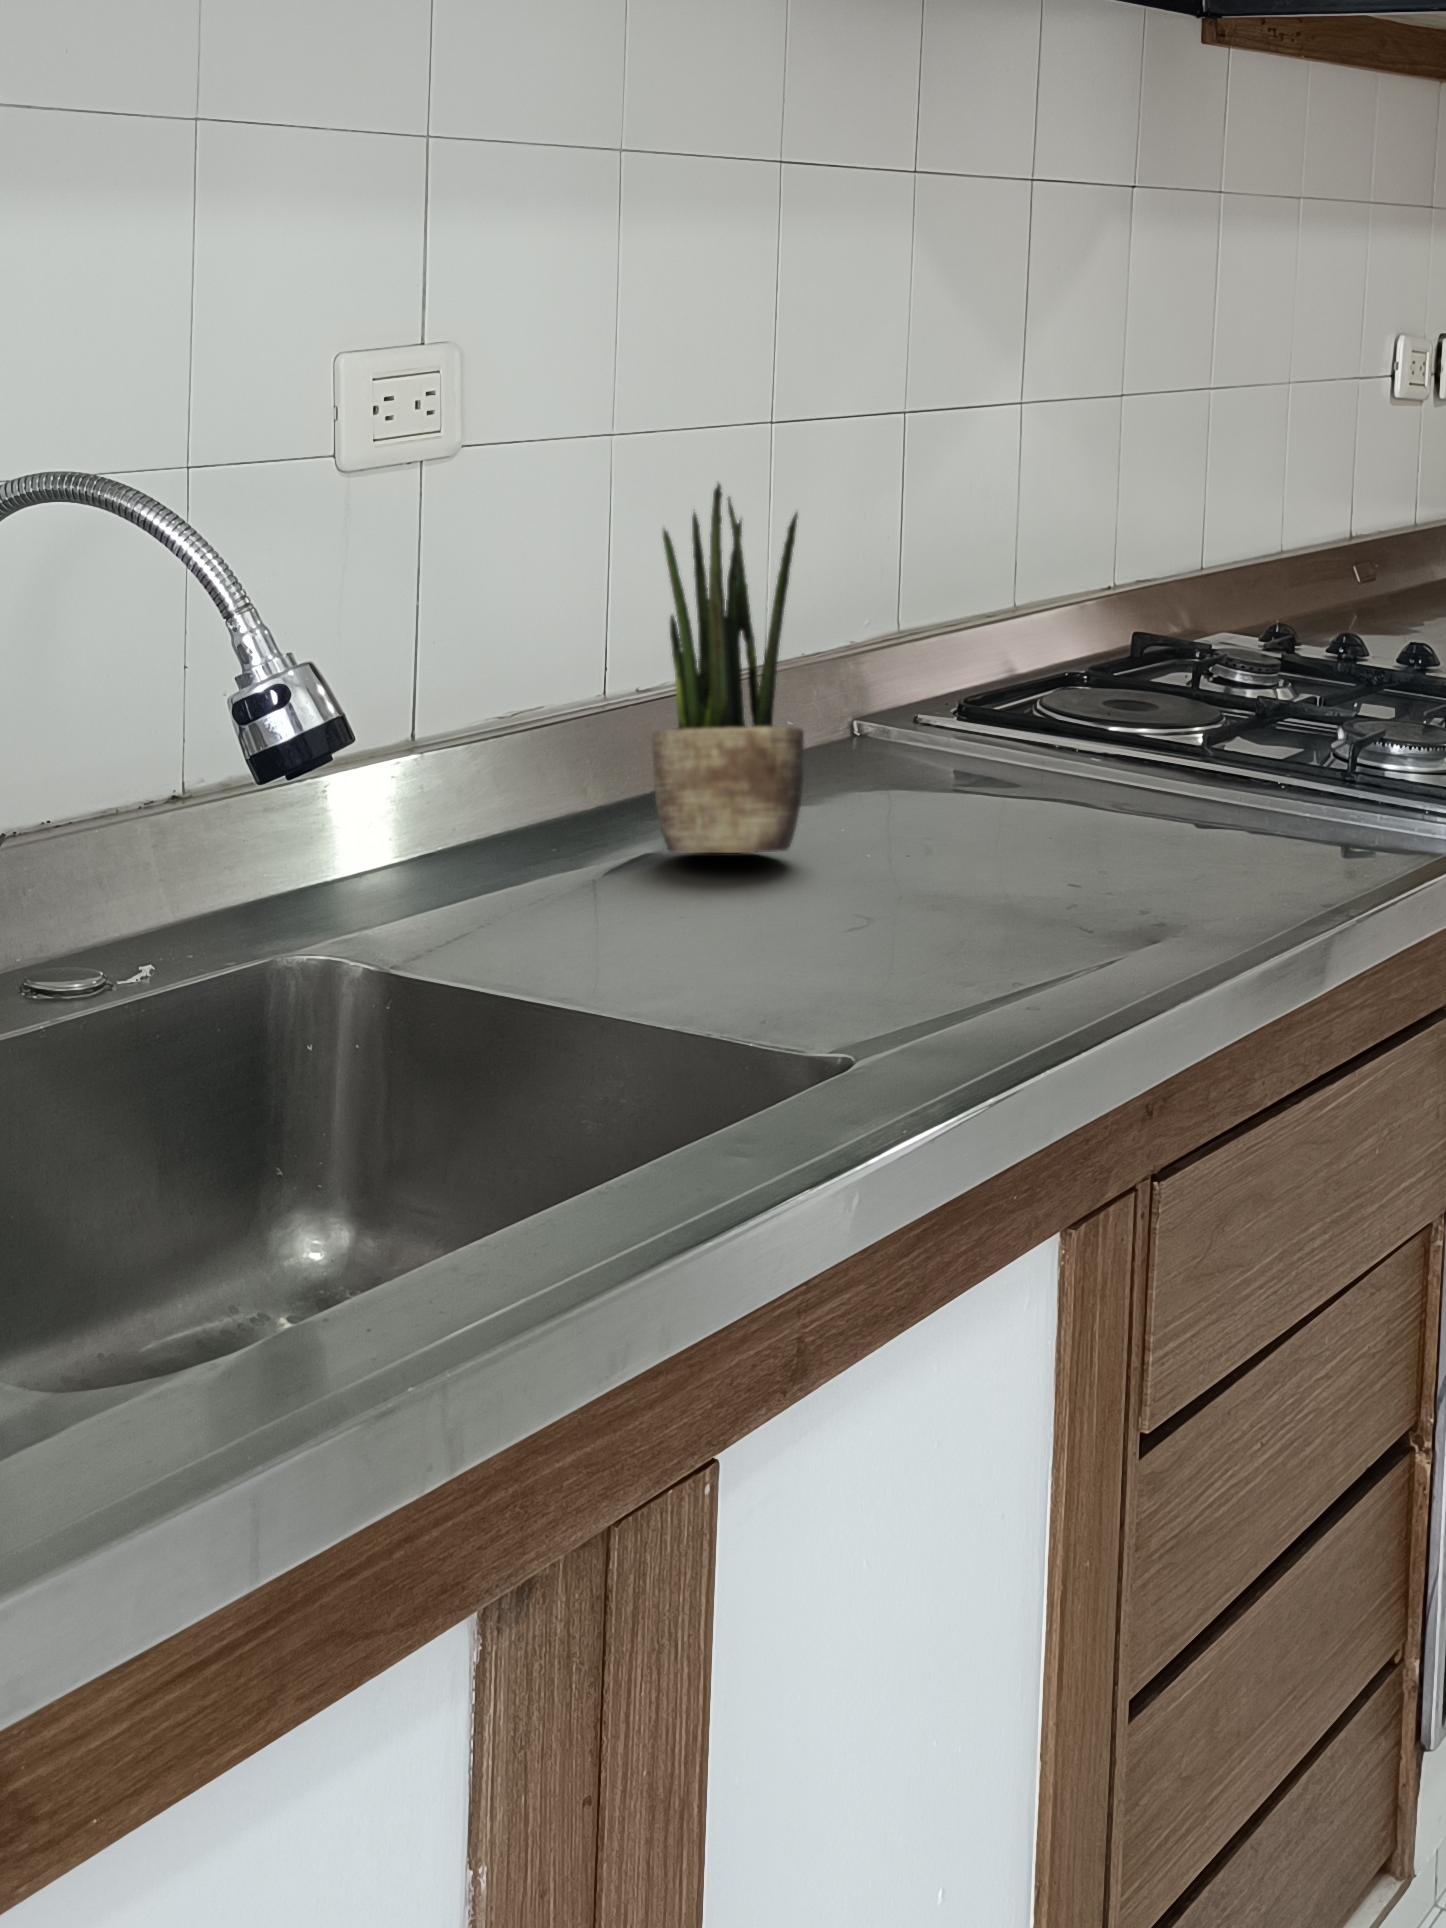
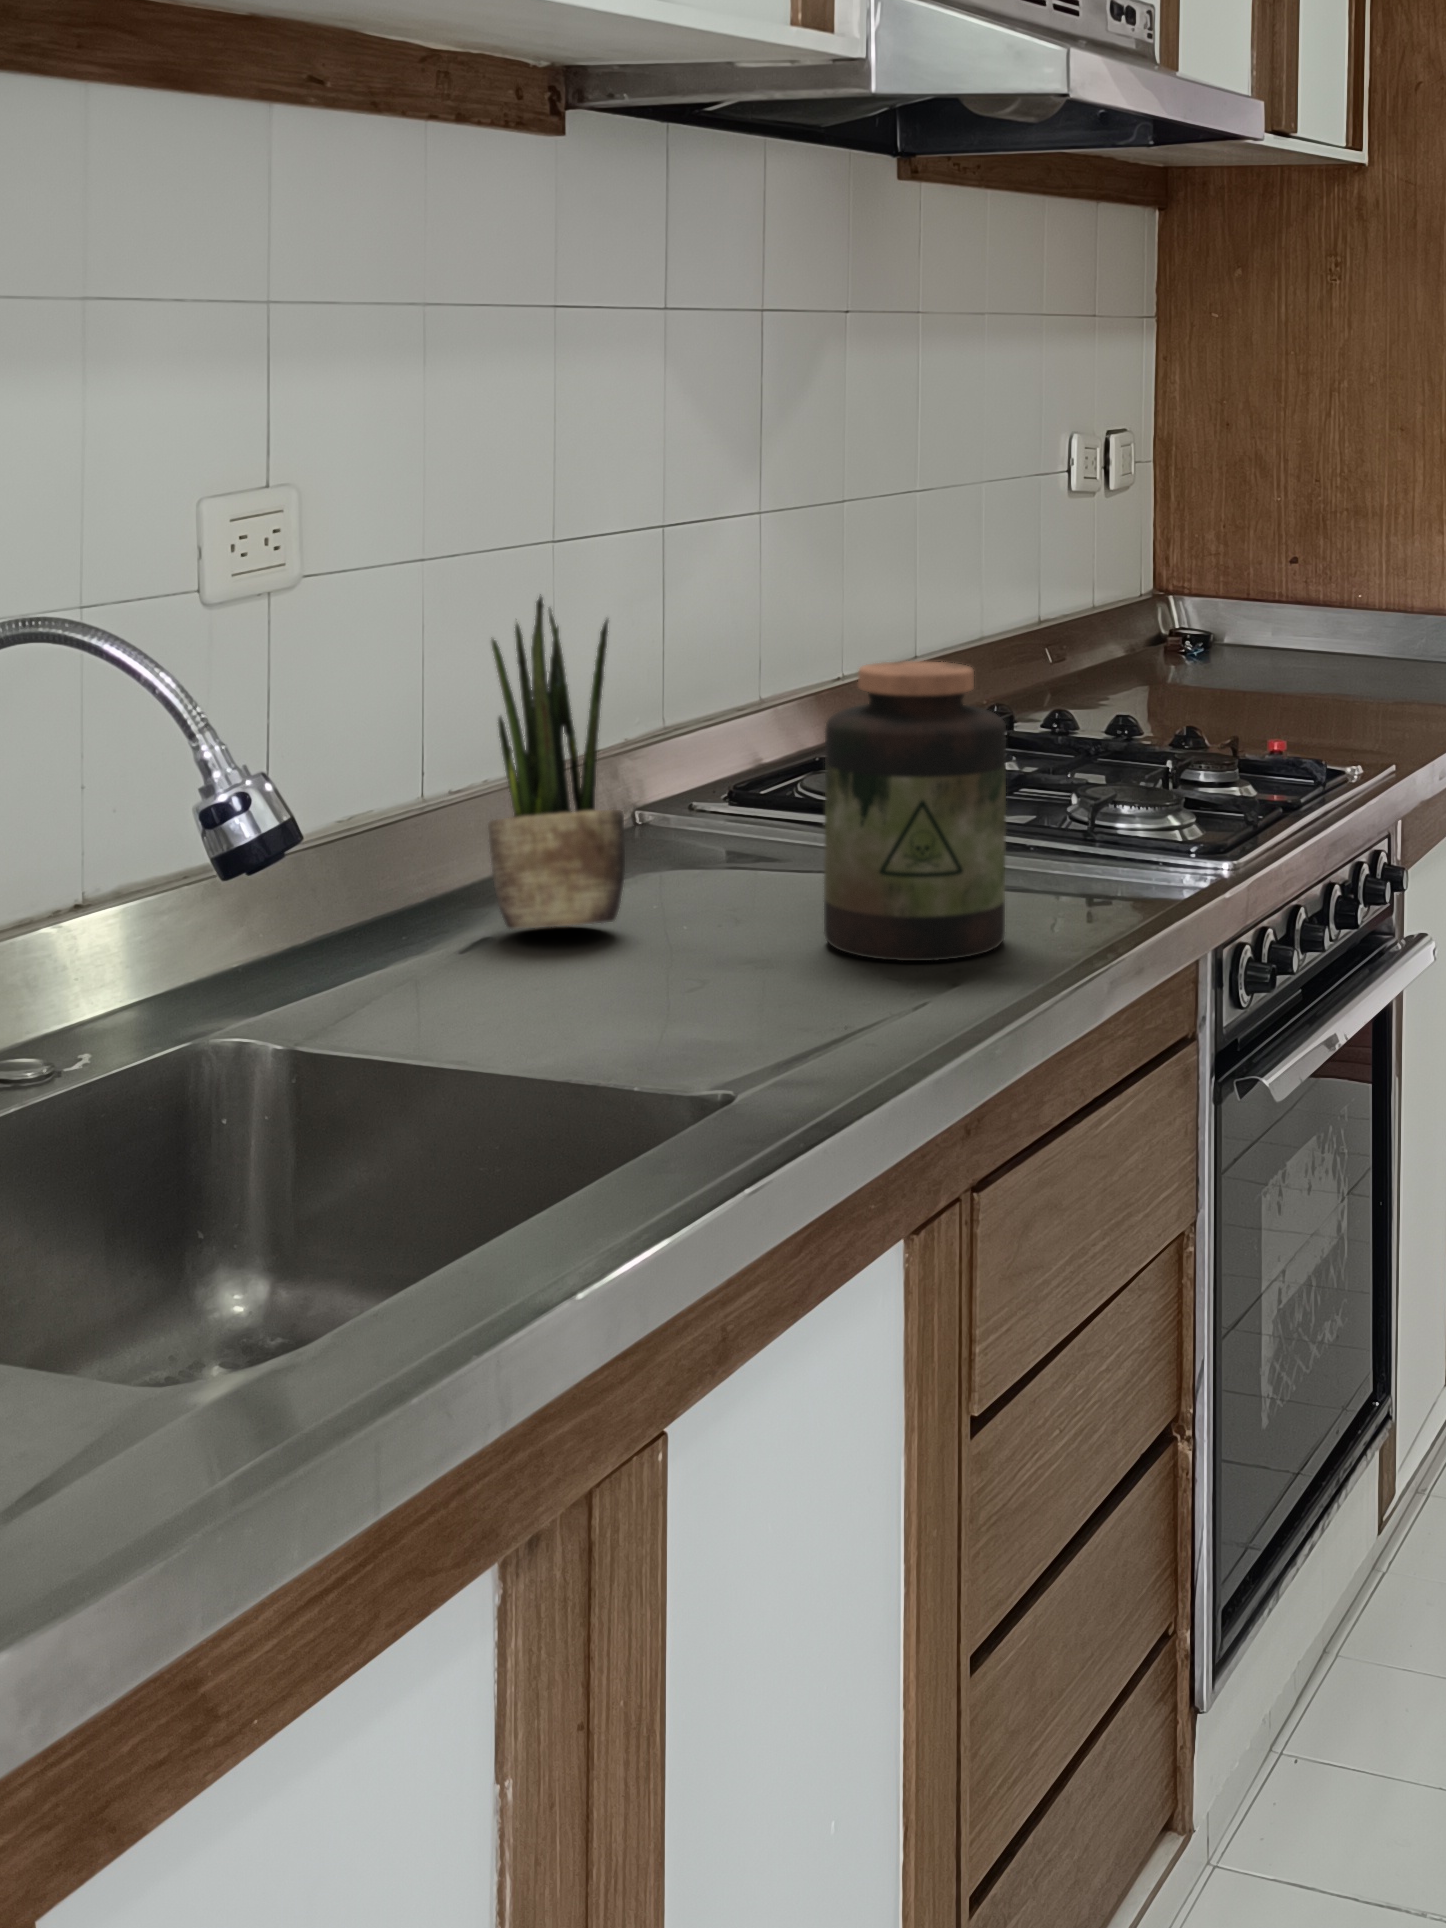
jar: none [1019,578,1235,919] -> present [824,661,1006,961]

